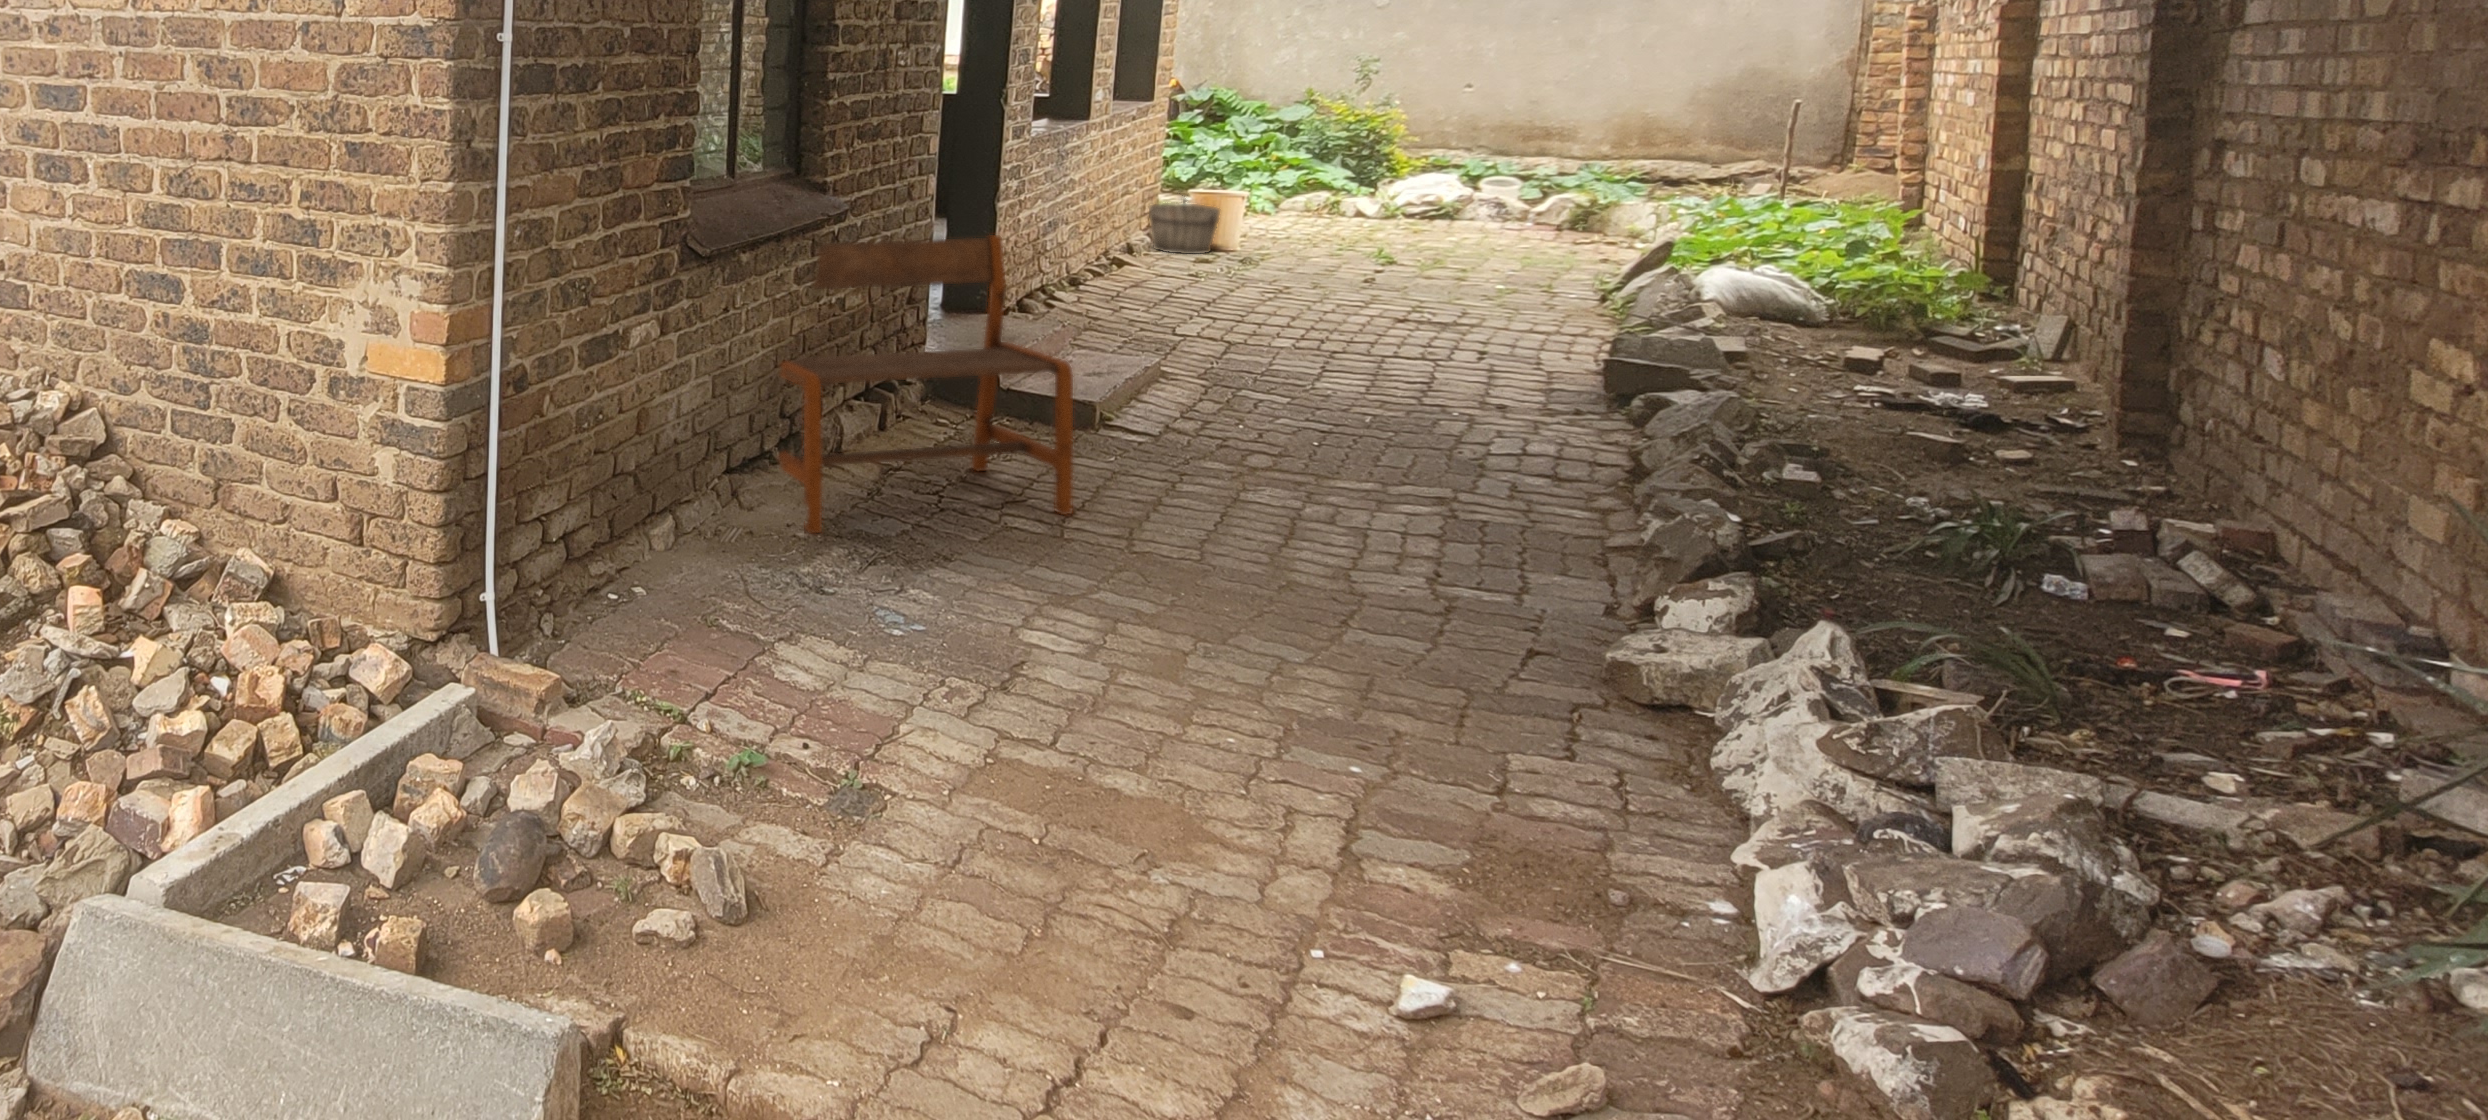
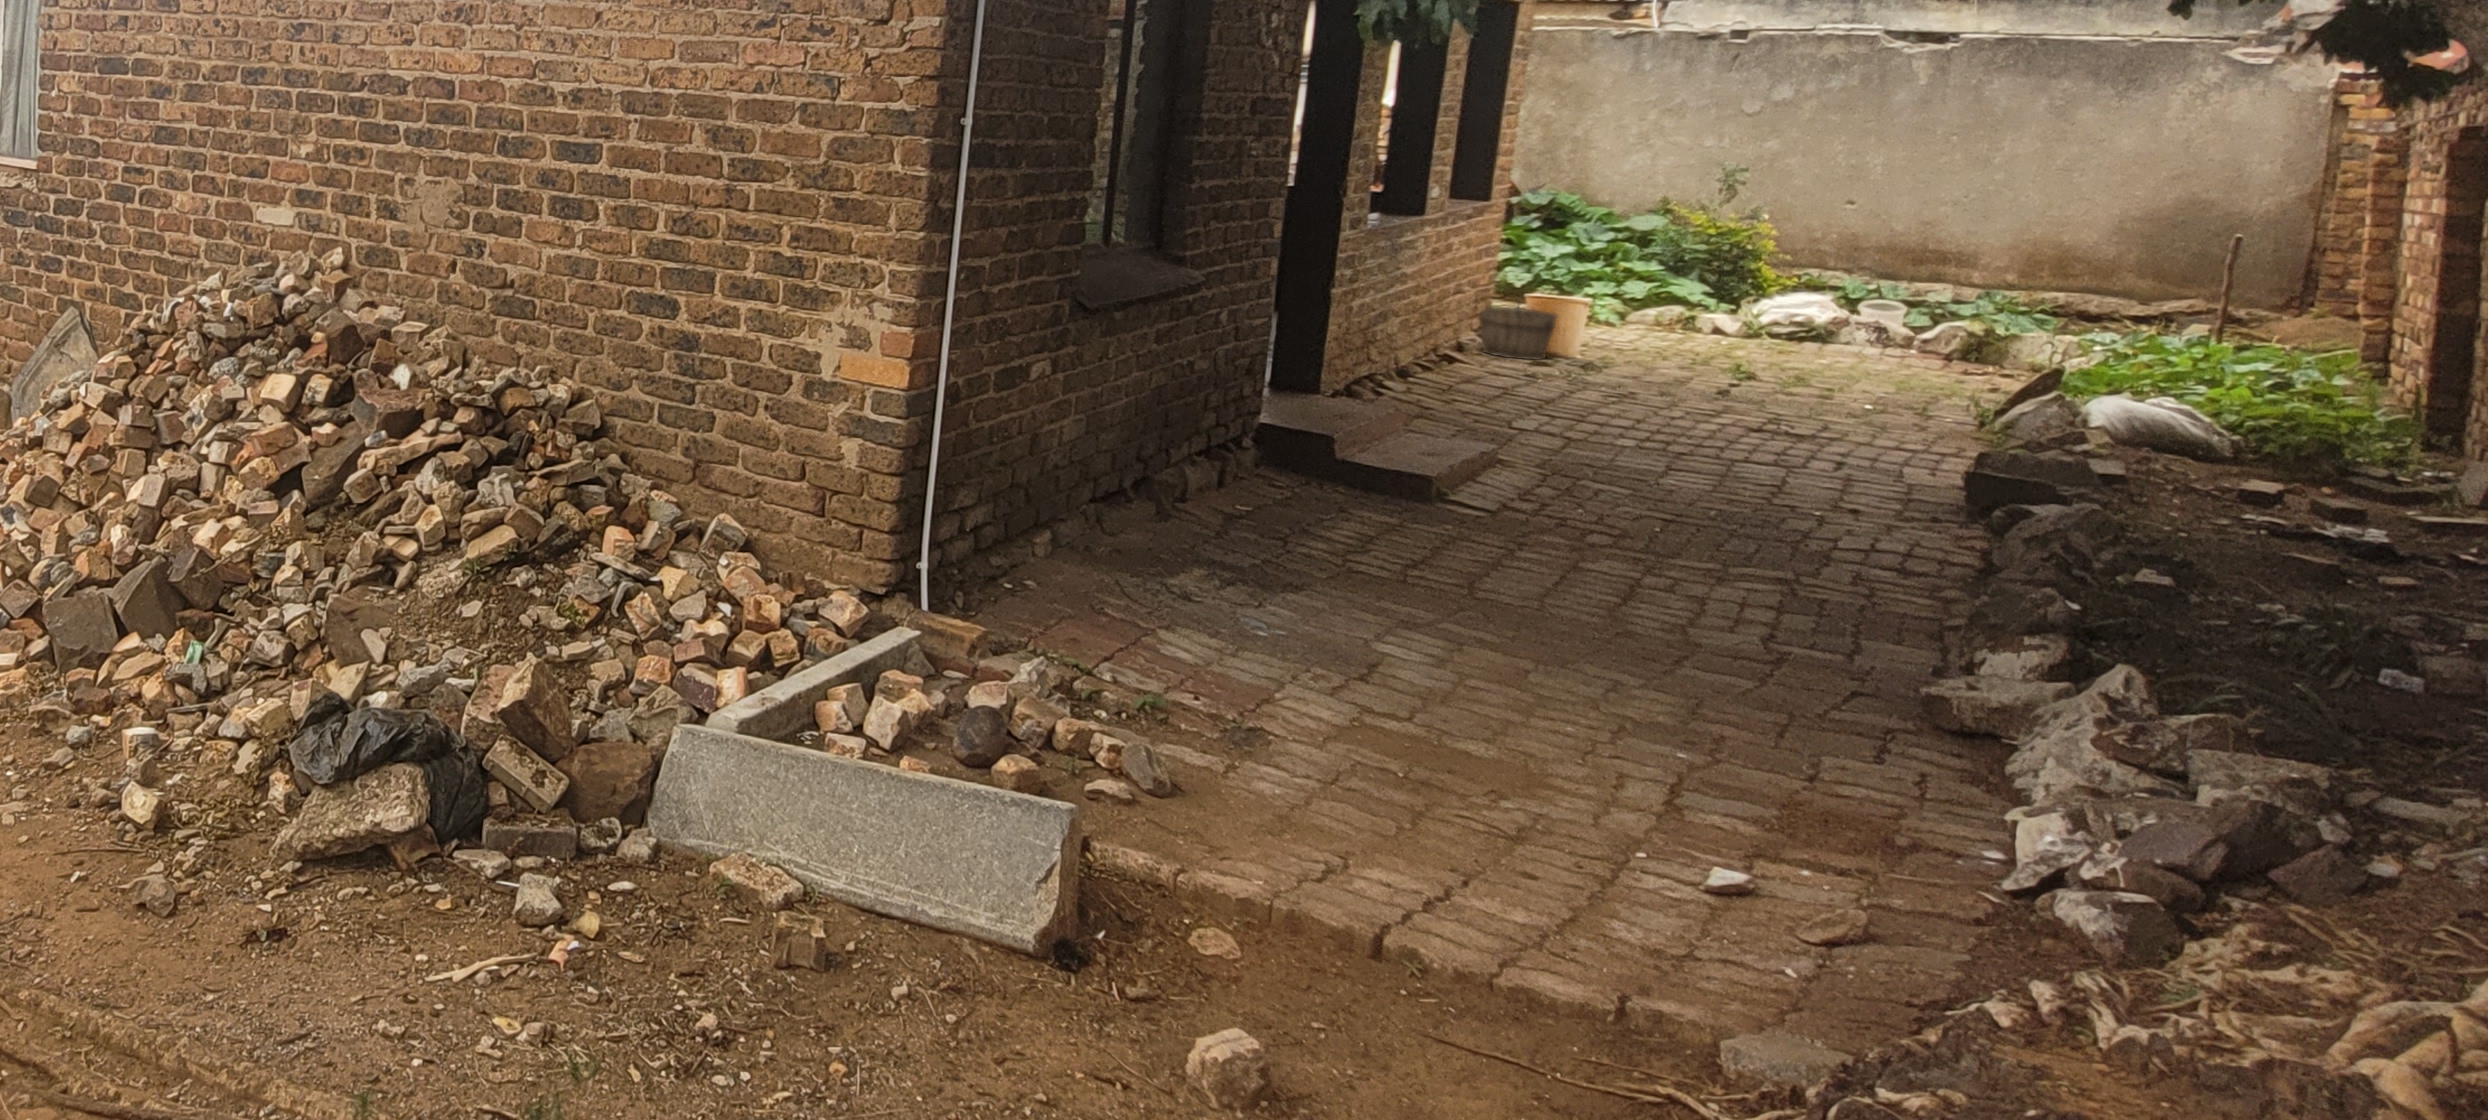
bench: present [778,235,1073,533] -> none [1109,305,1410,562]

